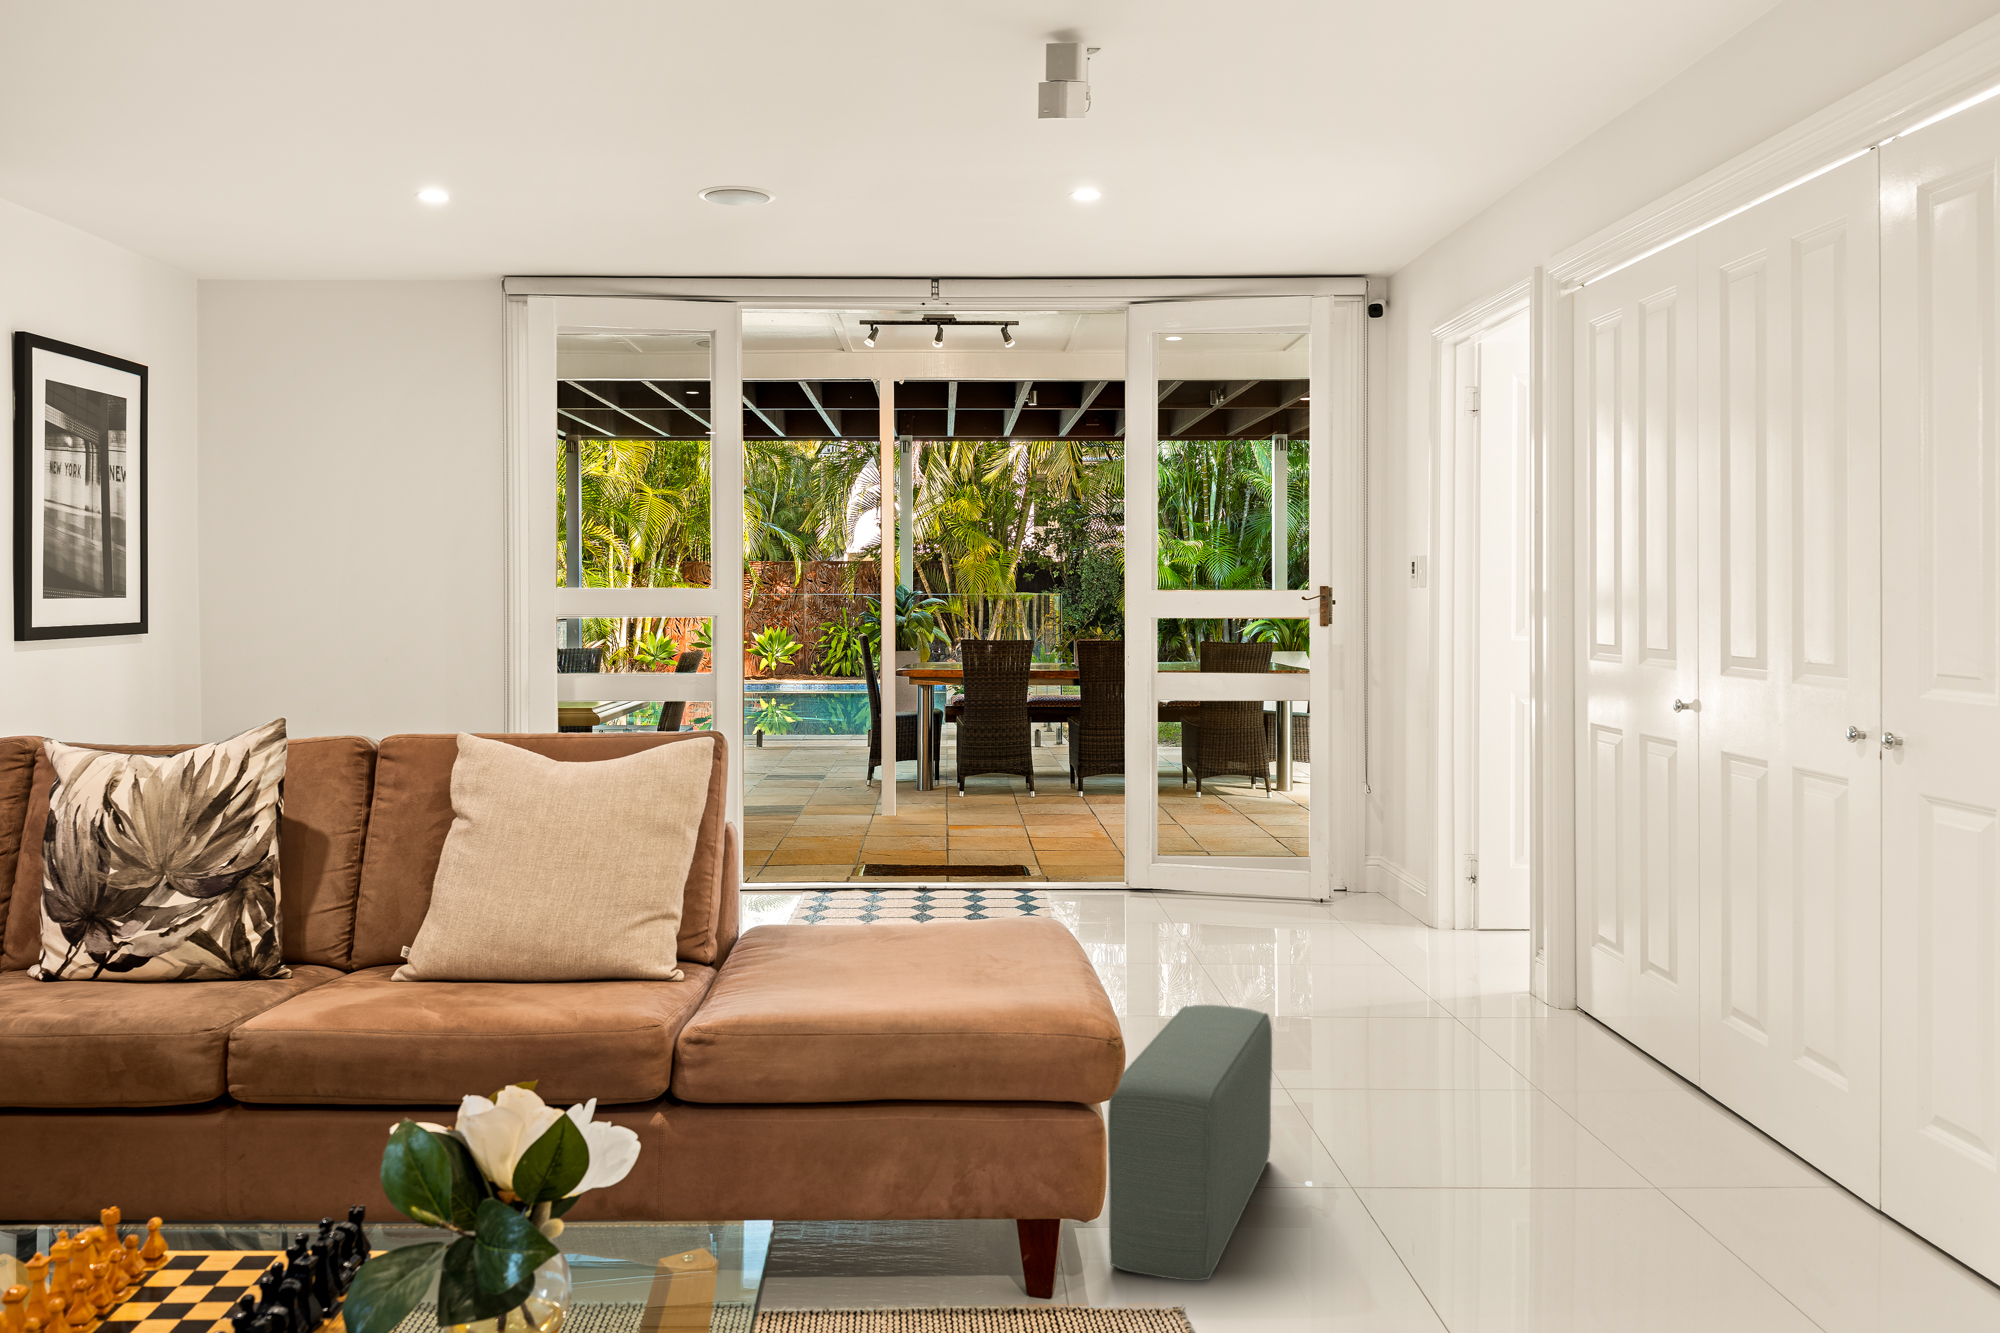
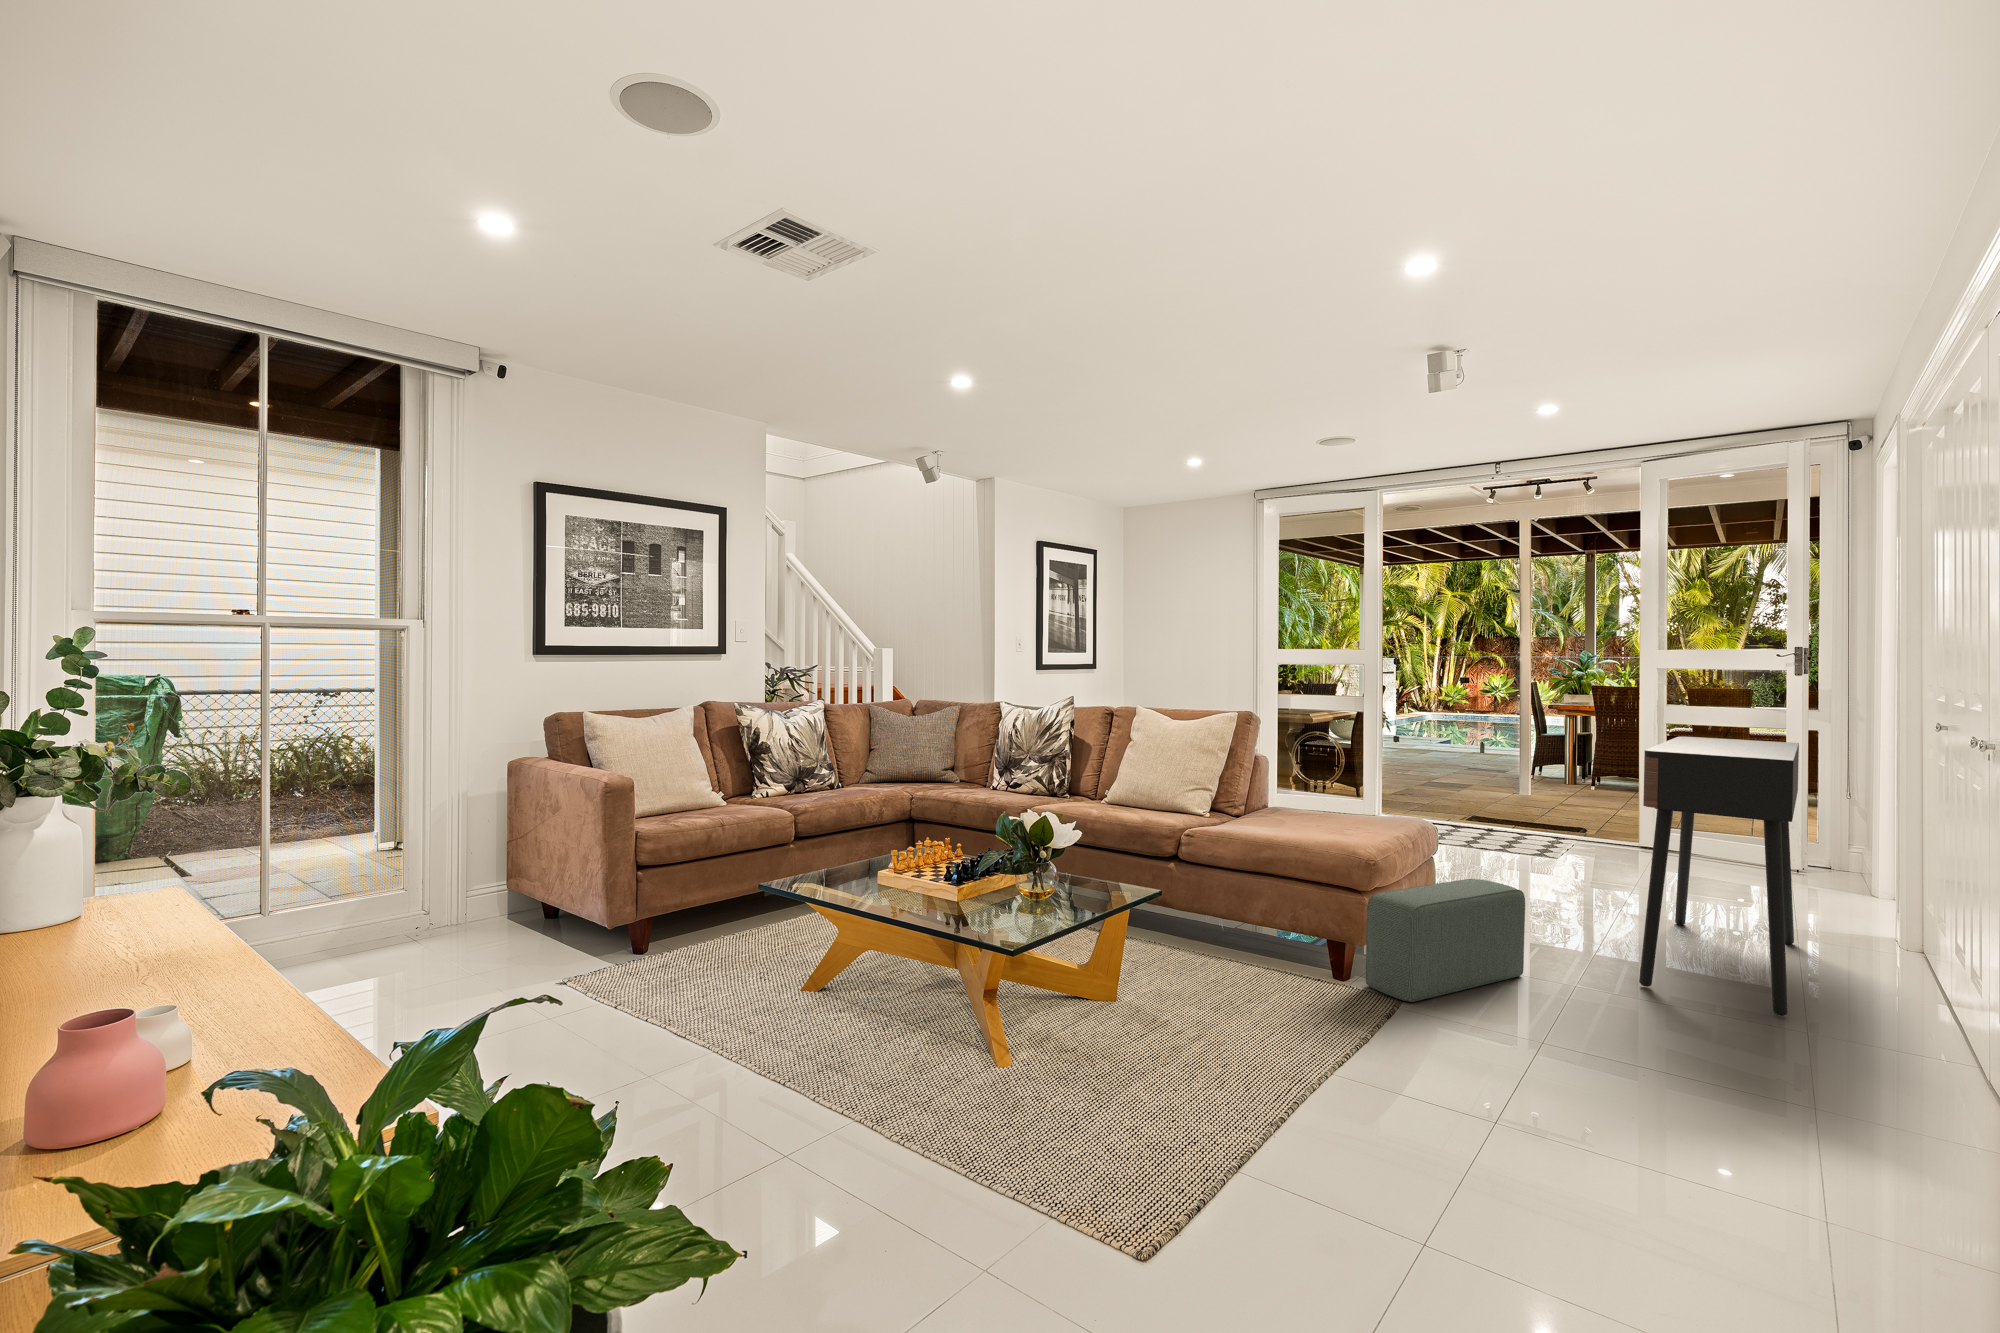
console table: none [1305,720,1582,1127] -> present [1639,737,1799,1016]

